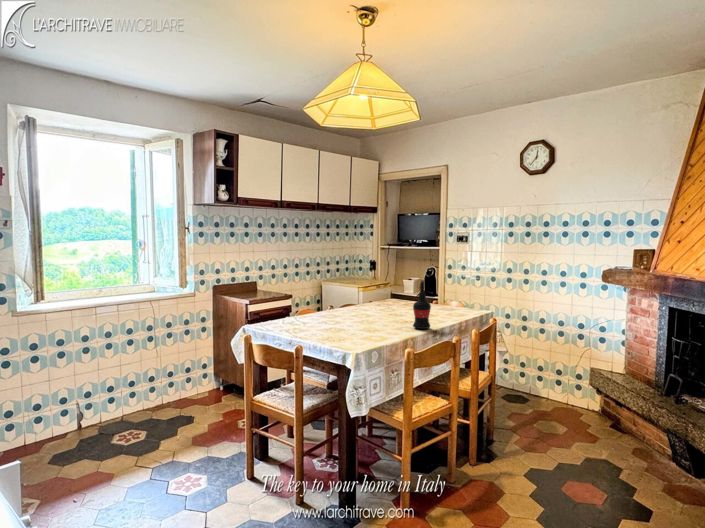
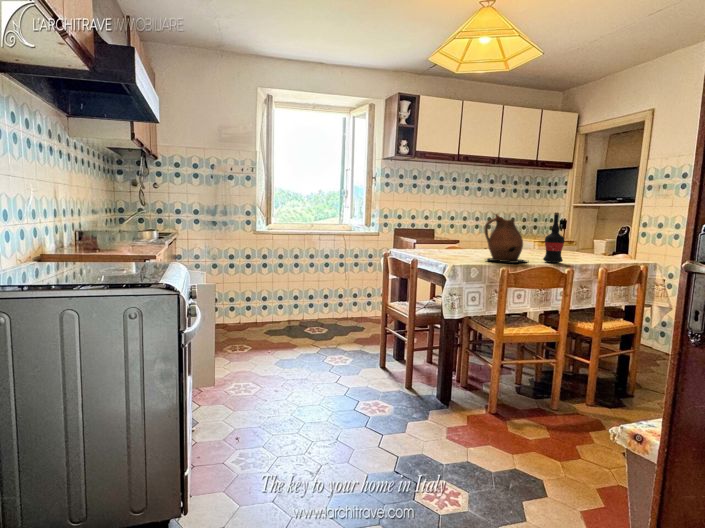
ceramic pitcher: none [364,286,404,339] -> present [484,214,526,263]

